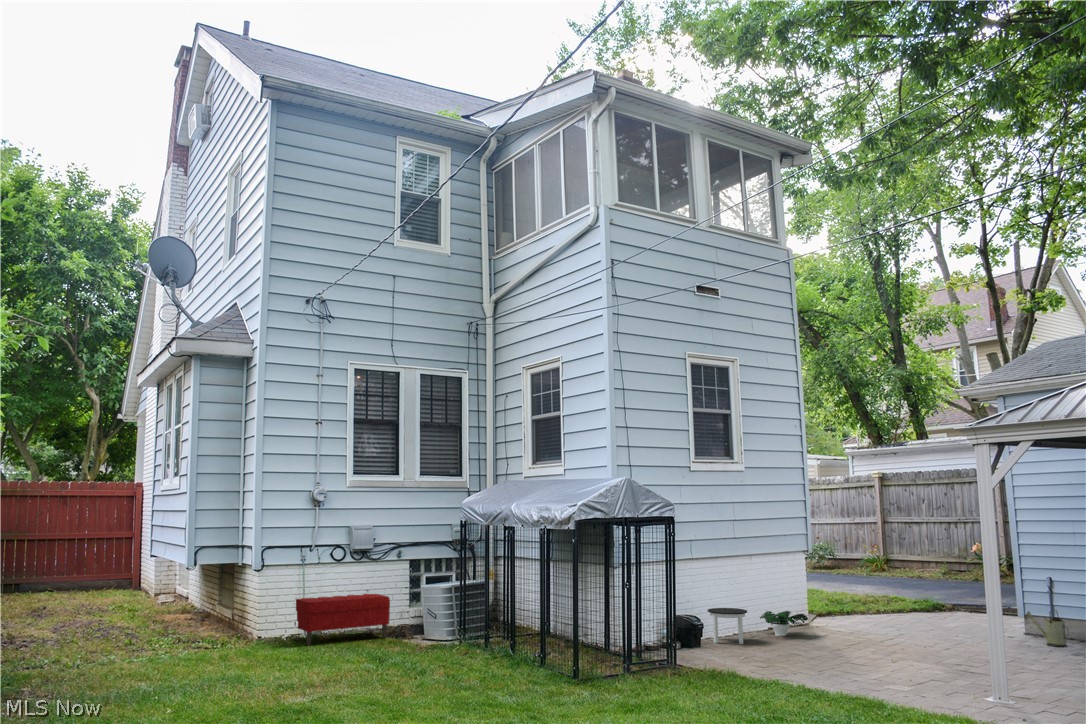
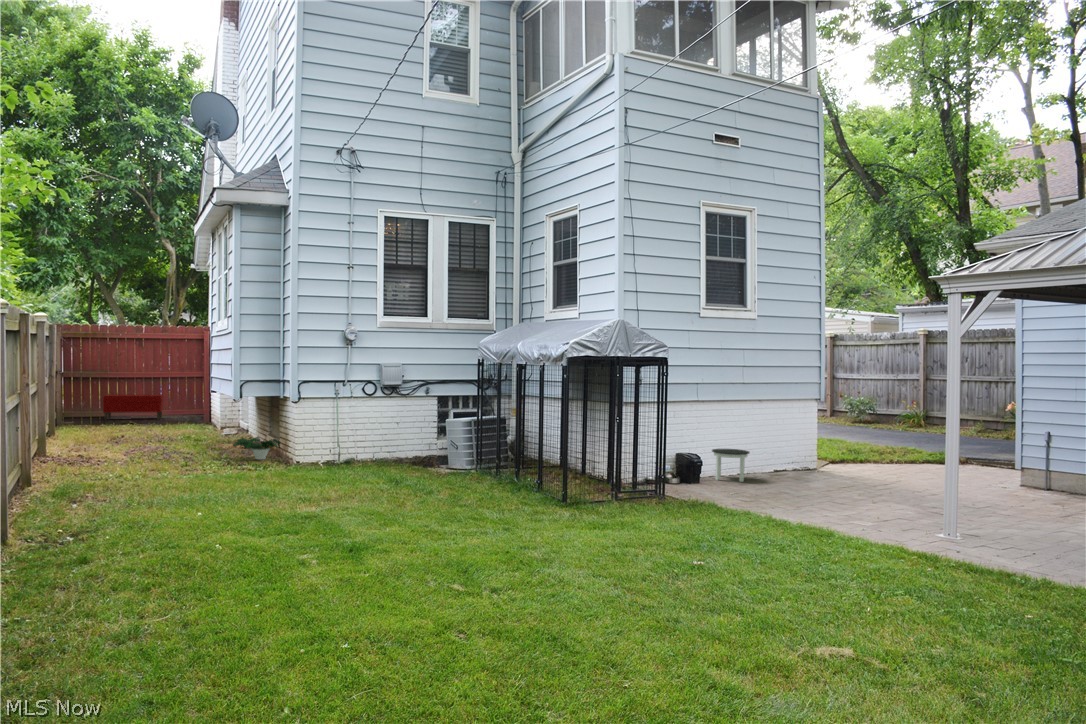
bench: present [296,594,390,646] -> present [103,394,164,420]
potted plant: present [760,611,808,636] -> present [233,437,280,460]
watering can: present [1025,611,1067,647] -> none [1023,461,1066,496]

